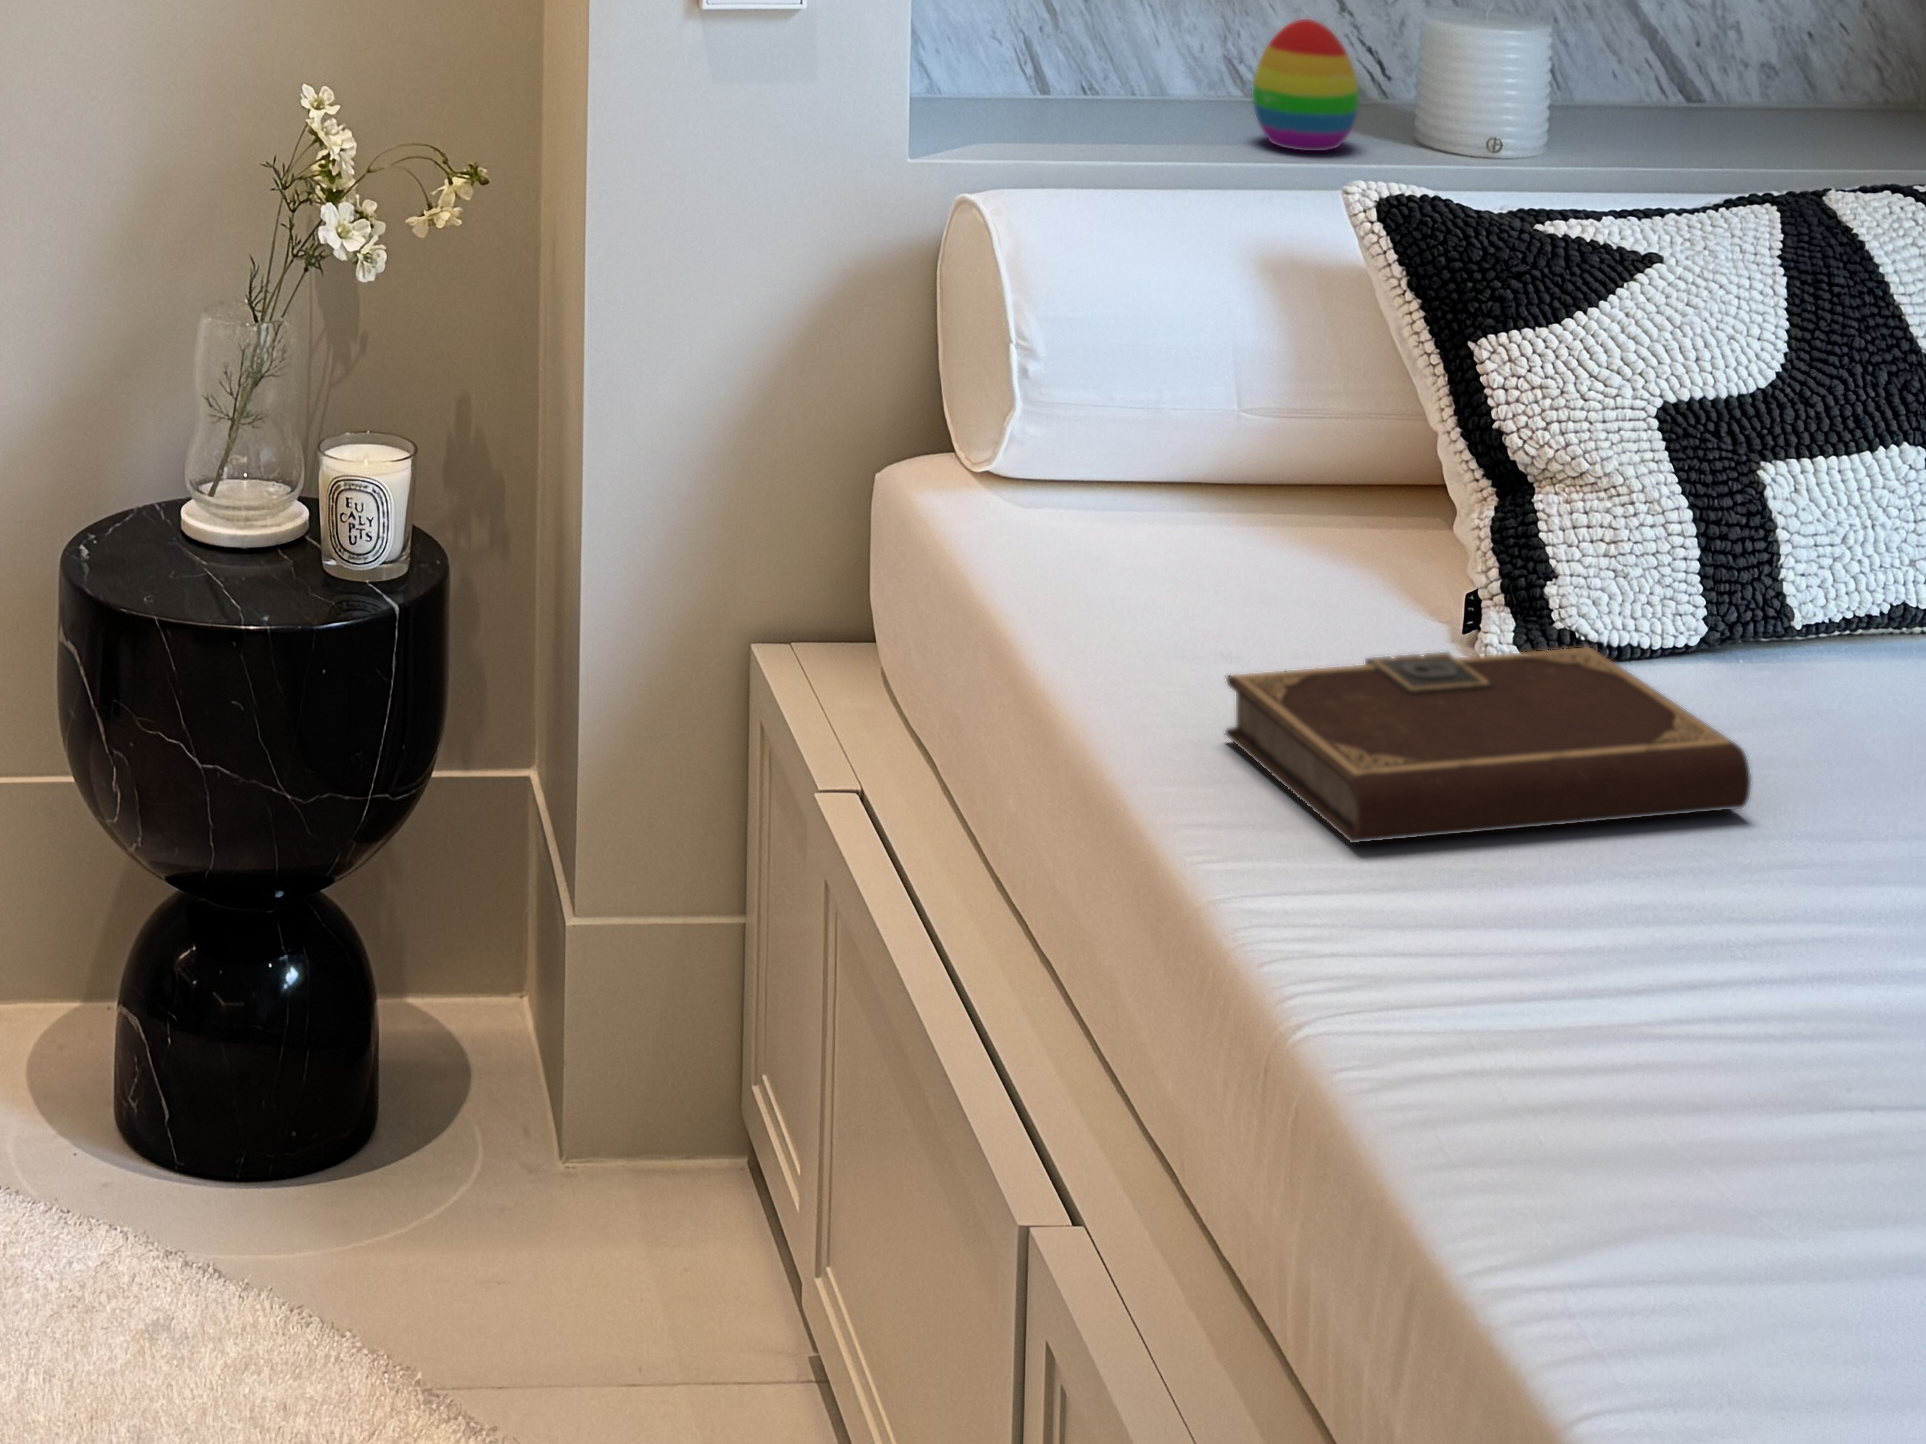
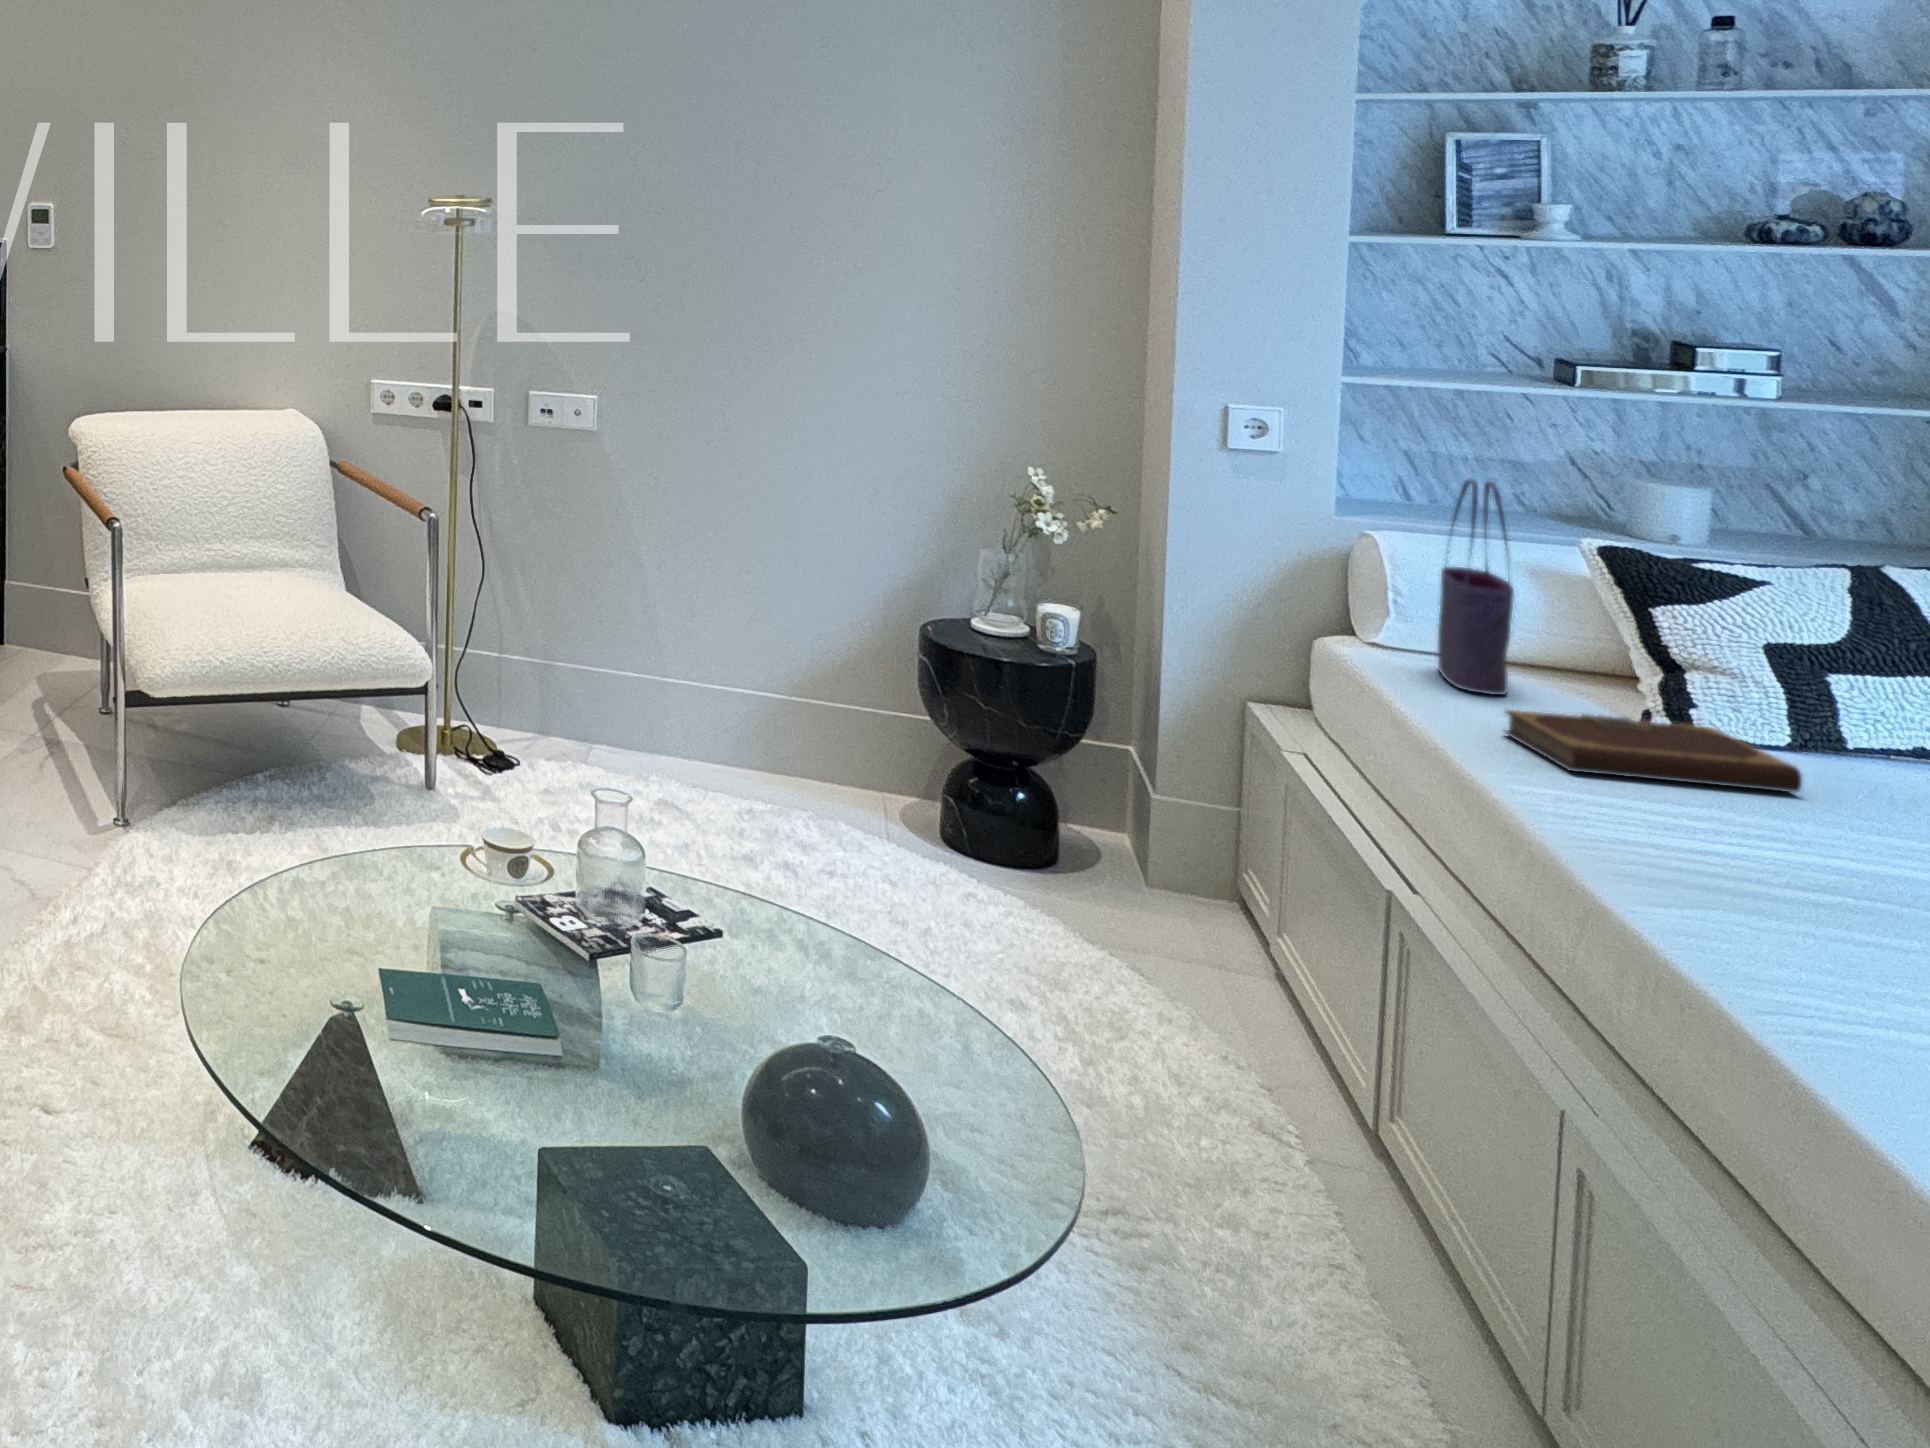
decorative egg: present [1253,19,1359,151] -> none [1527,475,1589,532]
tote bag: none [1105,68,1238,605] -> present [1438,478,1514,695]

